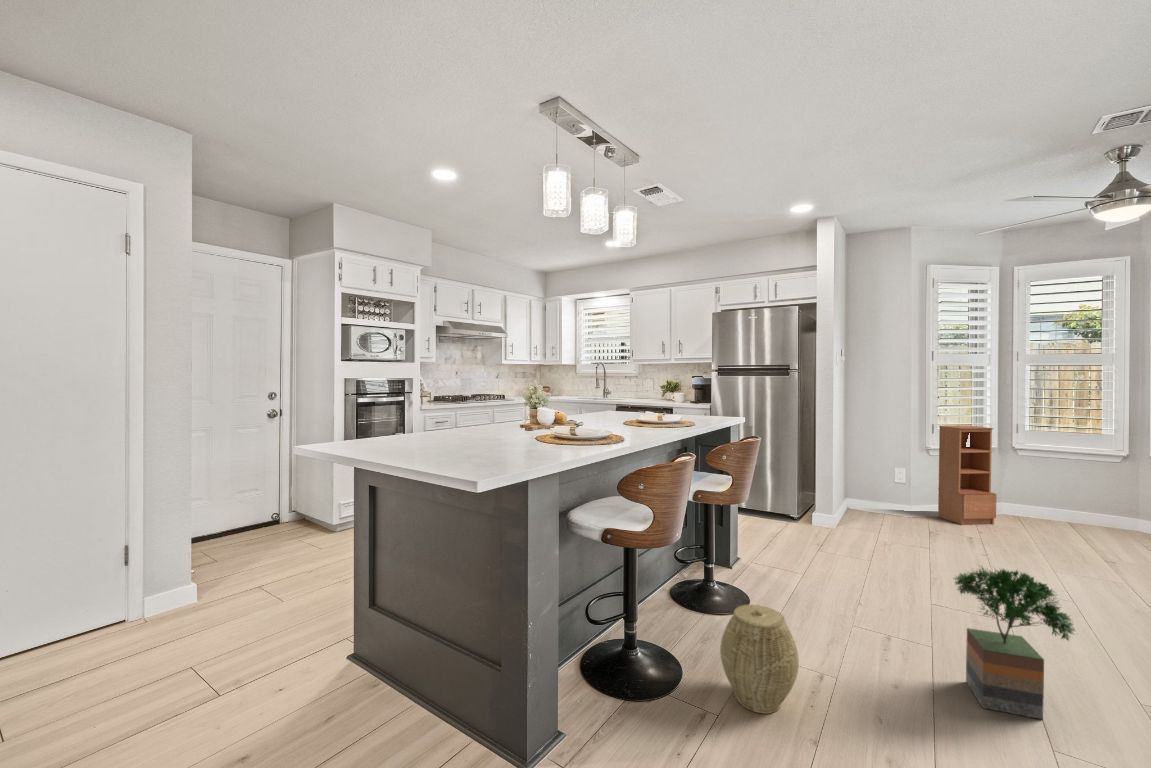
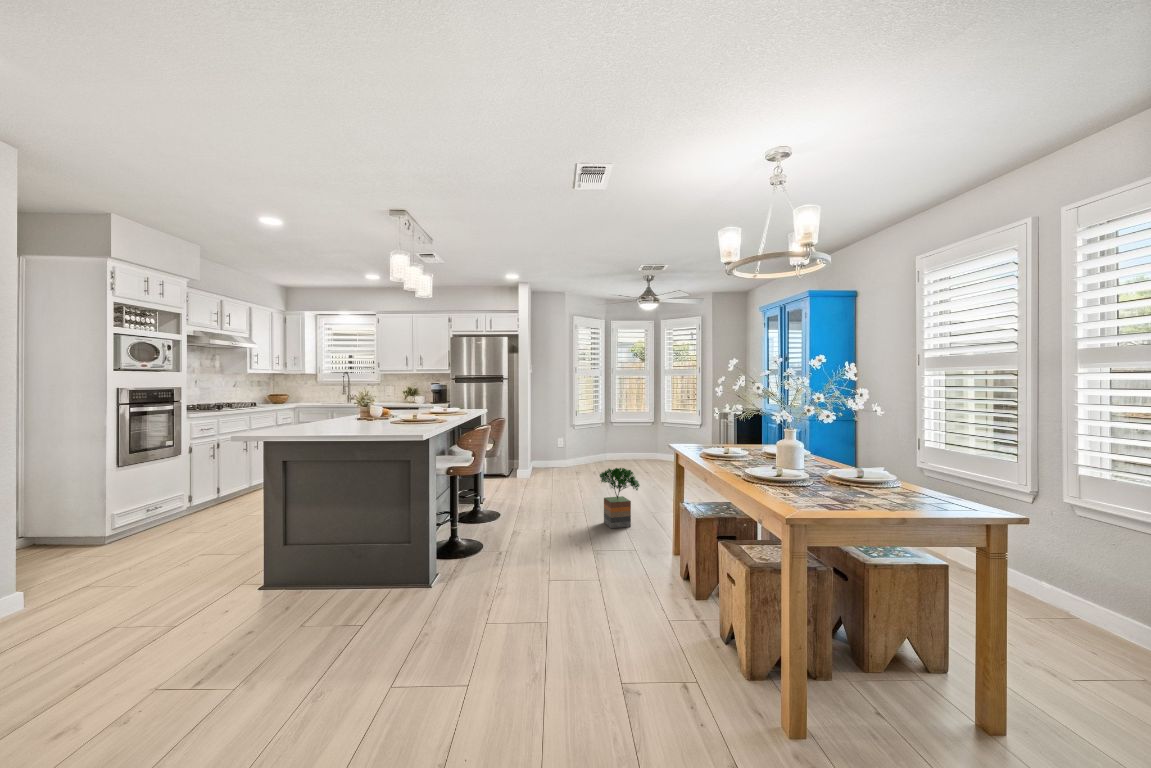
bookcase: present [938,426,997,525] -> none [579,410,605,466]
woven basket: present [720,604,799,714] -> none [505,501,543,552]

